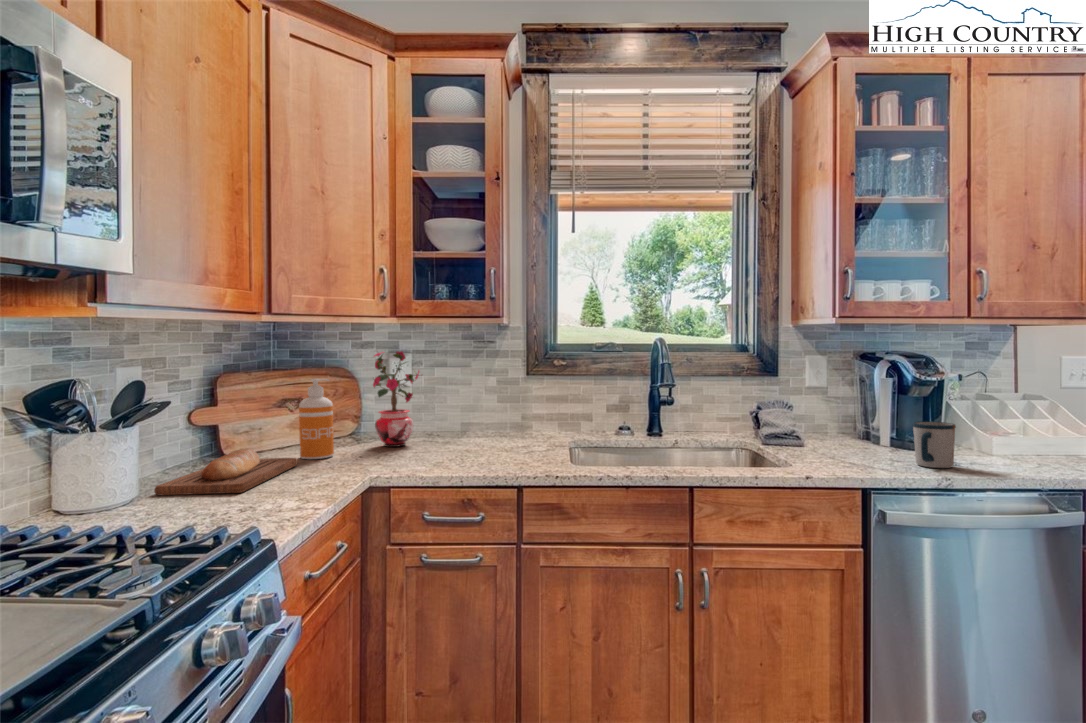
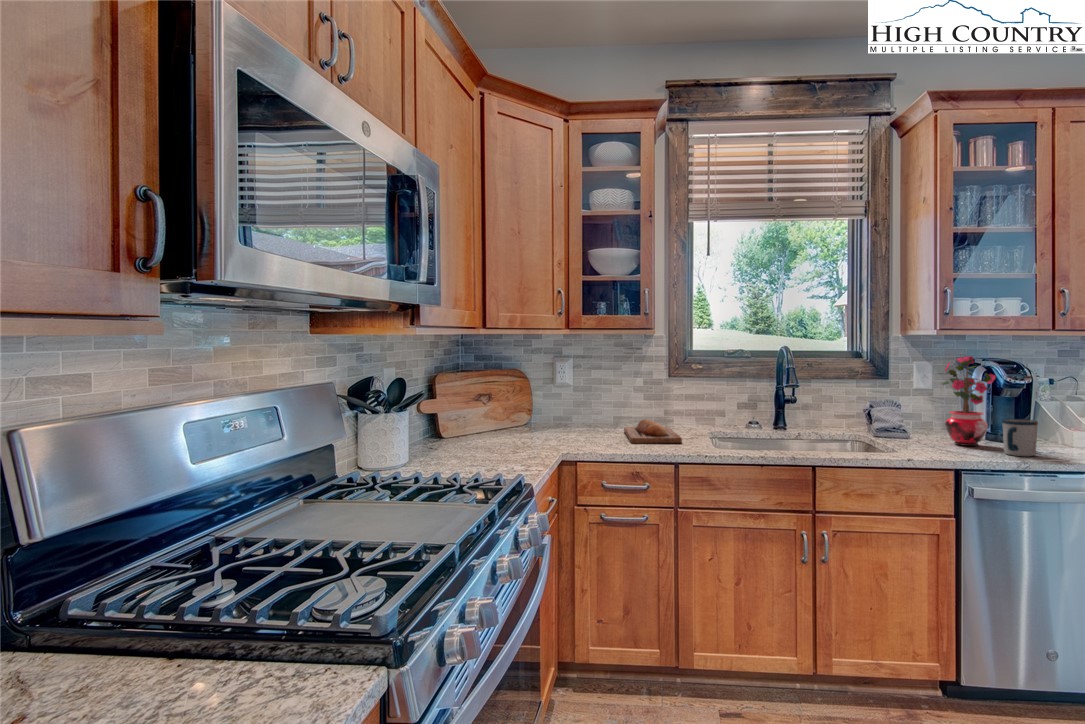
potted plant: present [373,352,419,447] -> present [942,356,996,446]
soap dispenser: present [299,379,334,459] -> none [499,378,523,440]
bread loaf: present [154,448,297,495] -> present [624,420,682,443]

